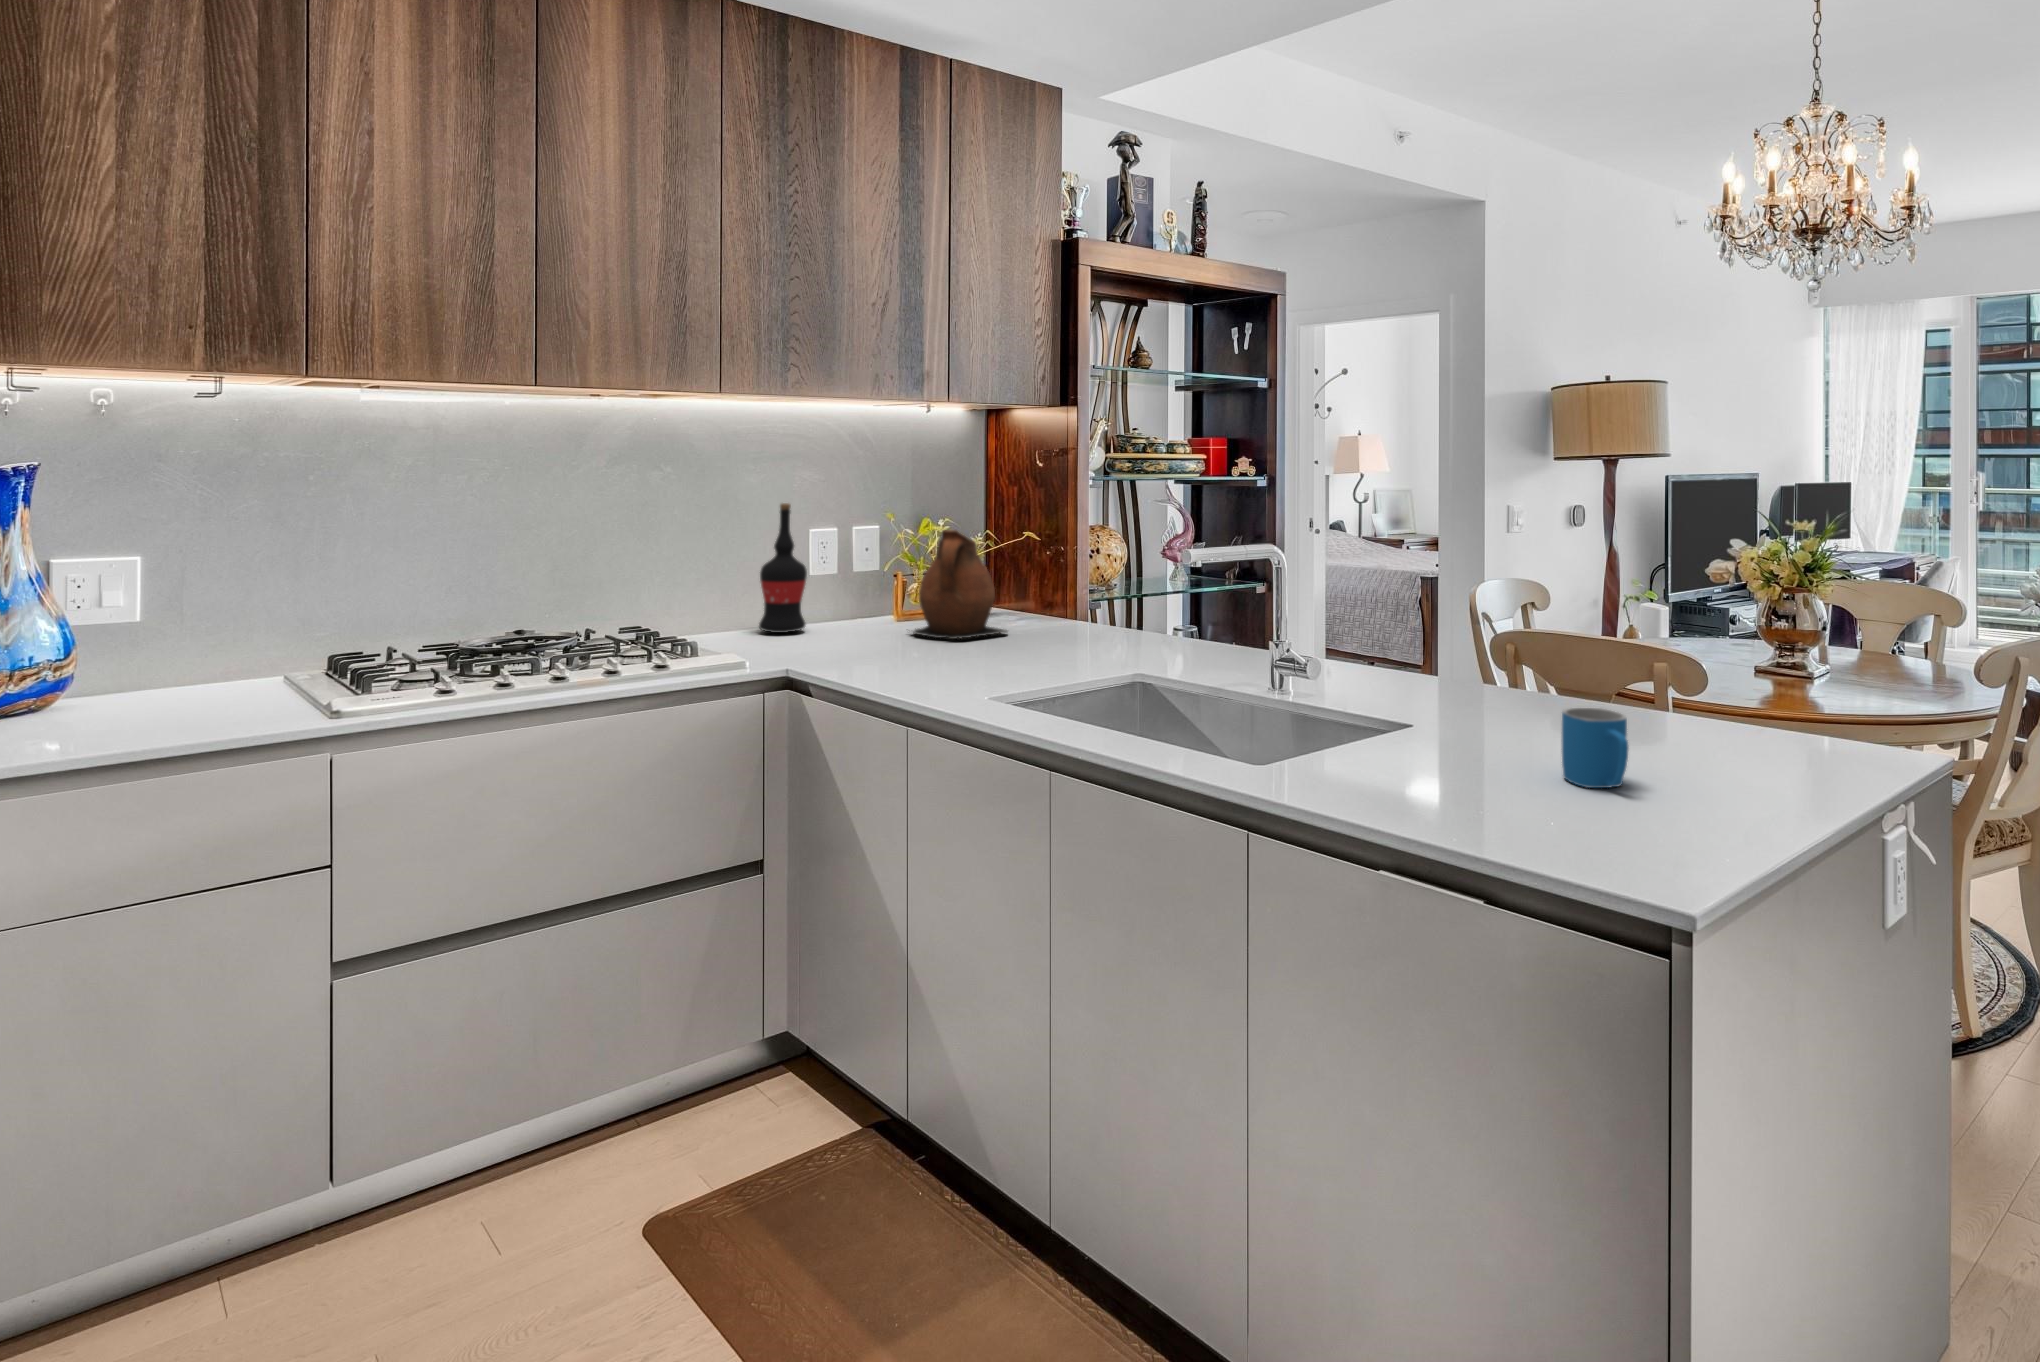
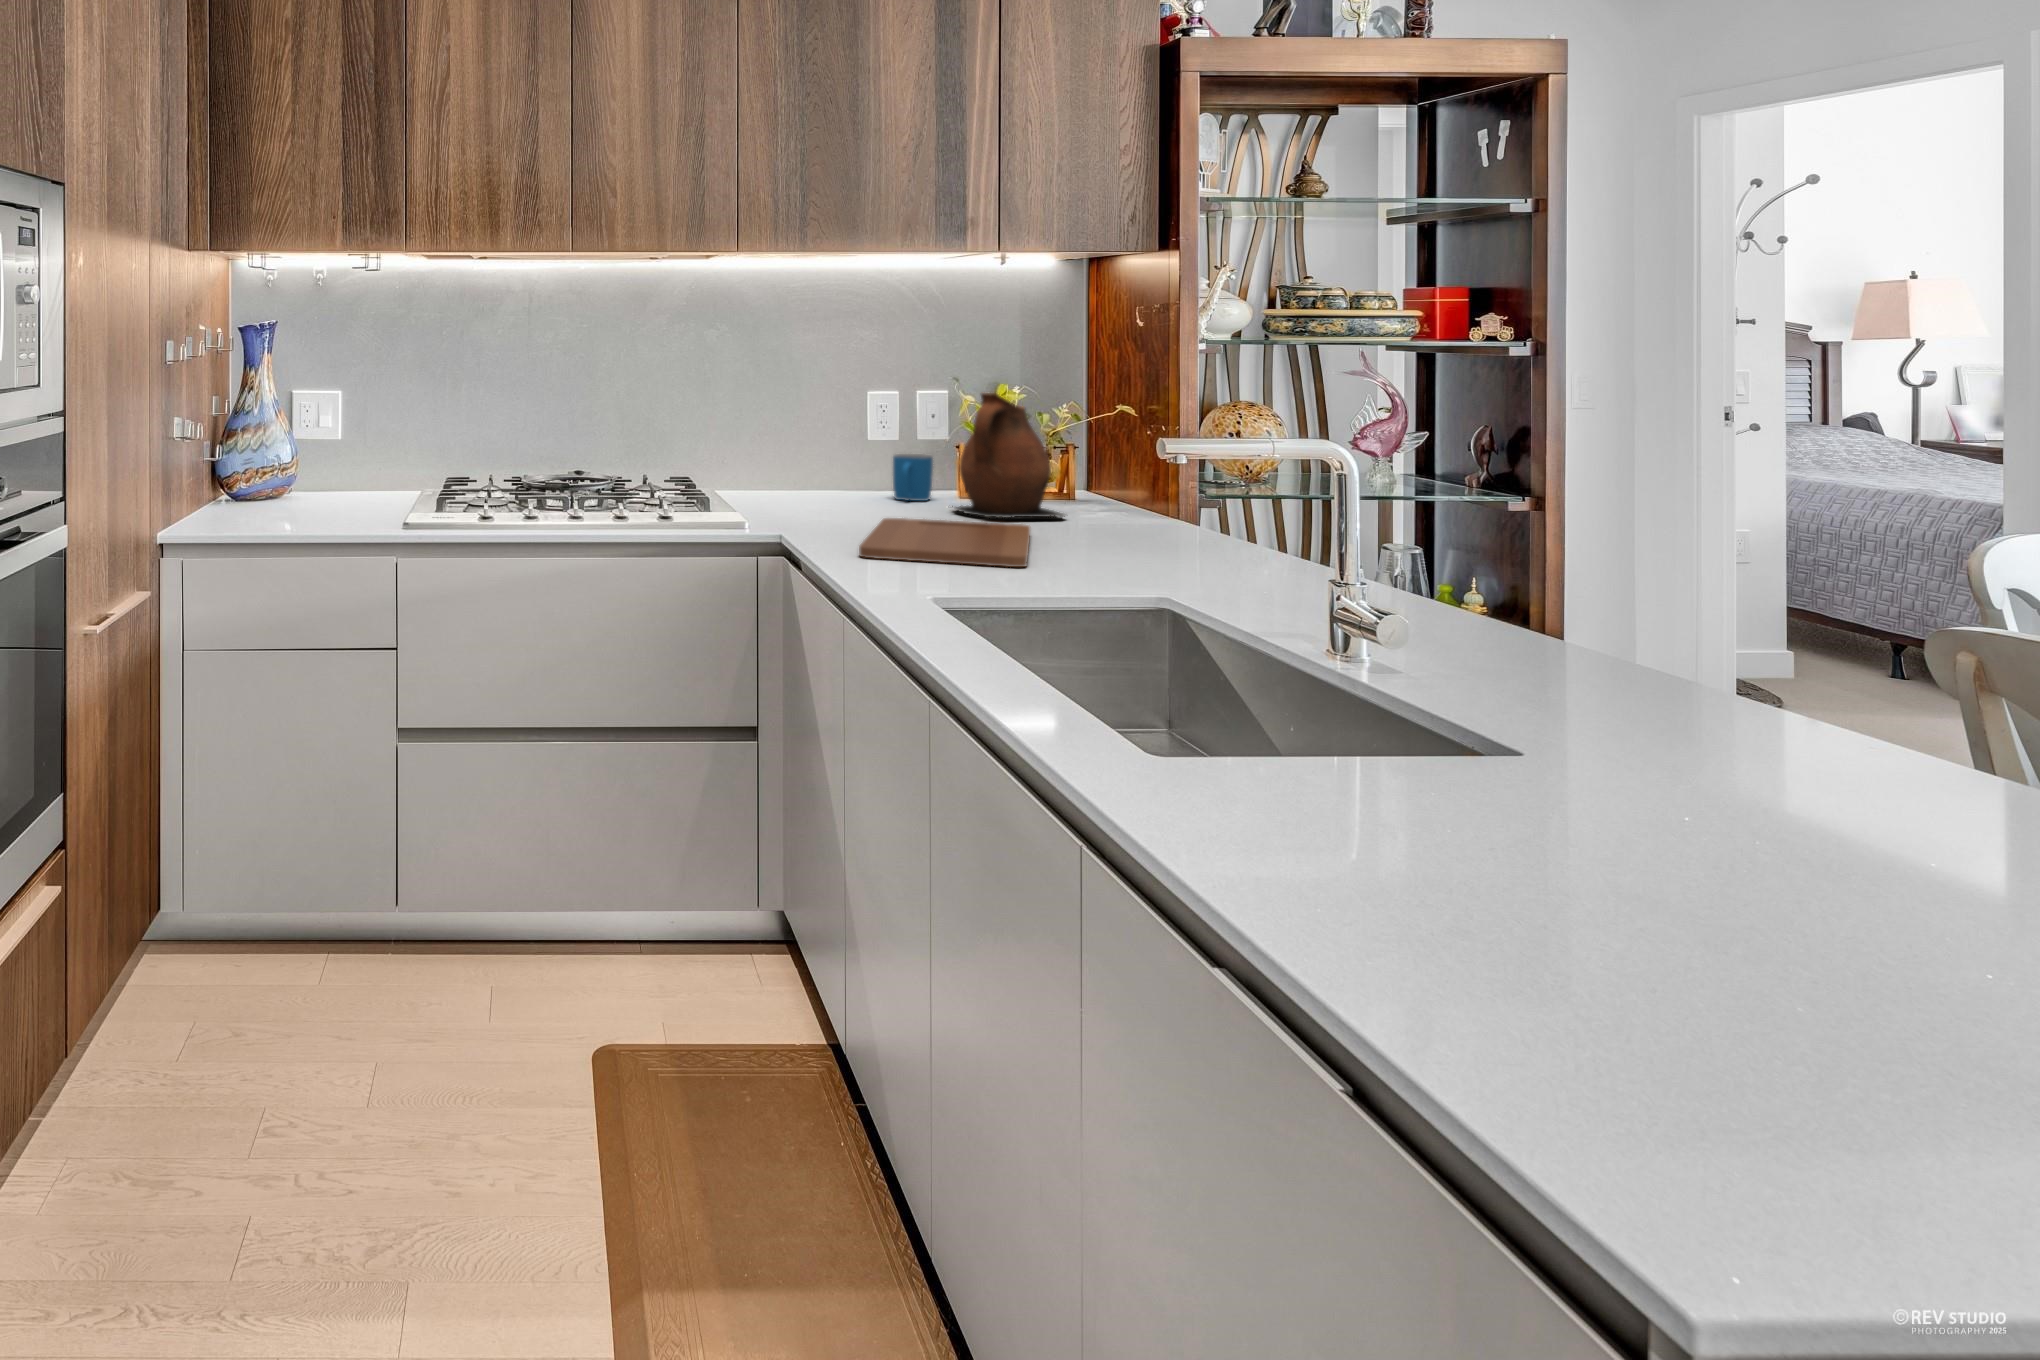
wine bottle: present [759,503,807,633] -> none [802,363,850,498]
cutting board: none [880,644,1046,692] -> present [859,518,1030,567]
mug: present [1562,708,1628,788] -> present [893,454,933,501]

